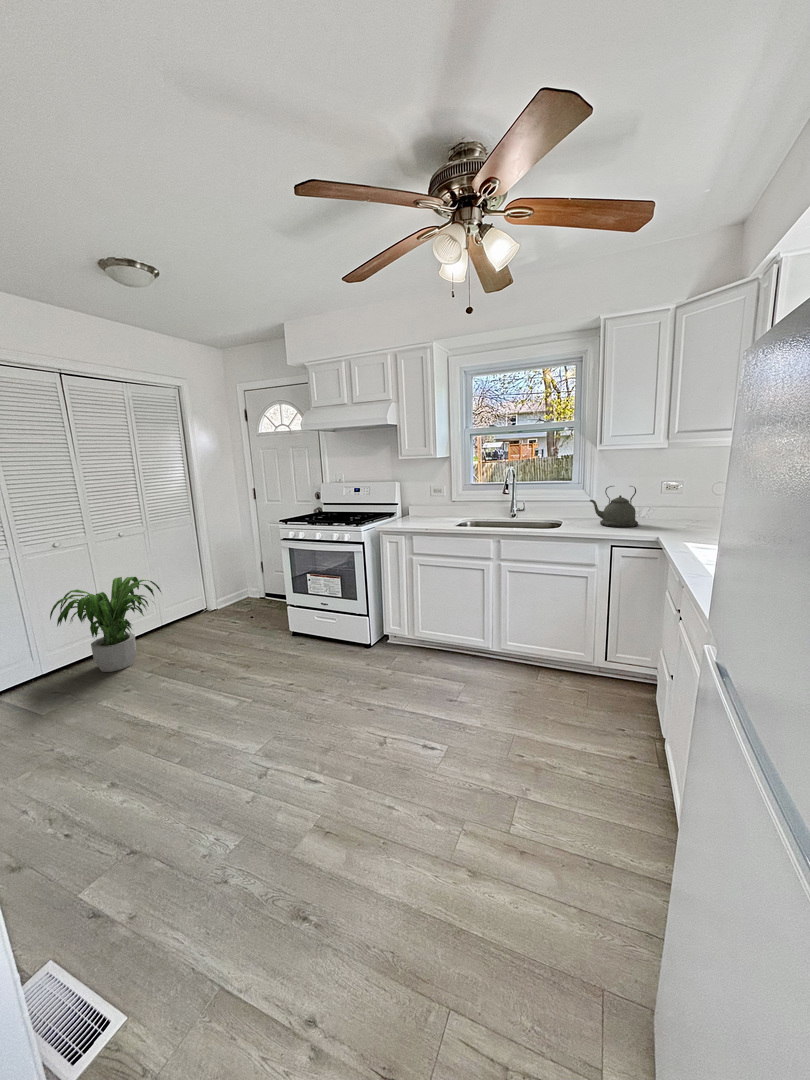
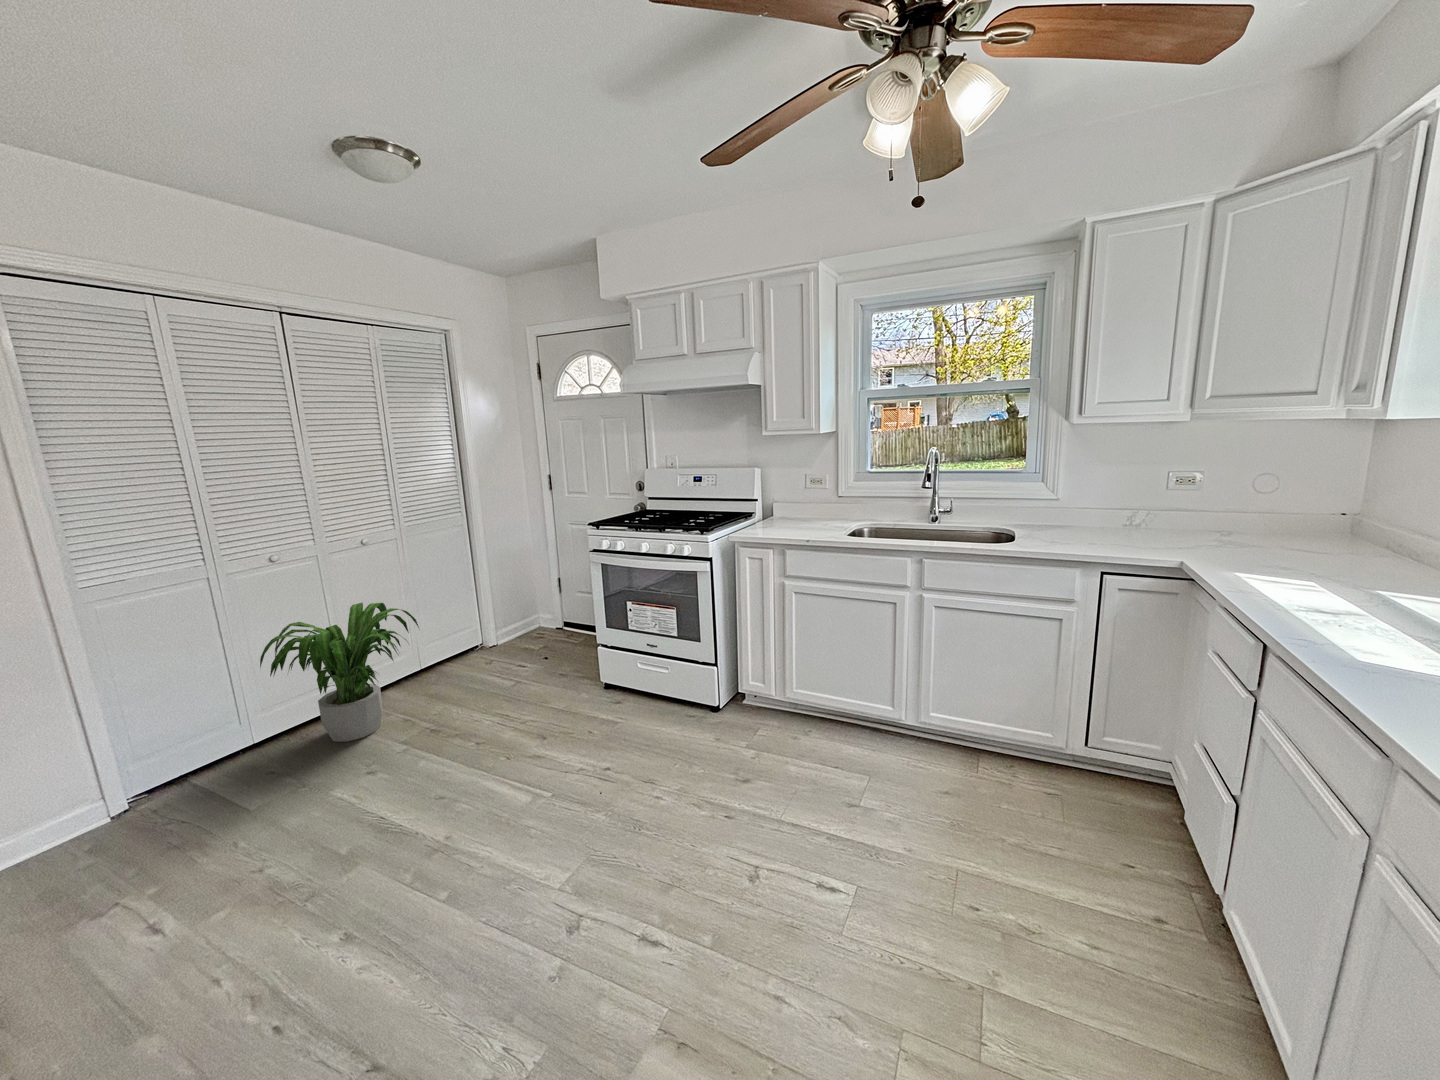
kettle: present [590,486,638,527] -> none [1060,478,1138,542]

